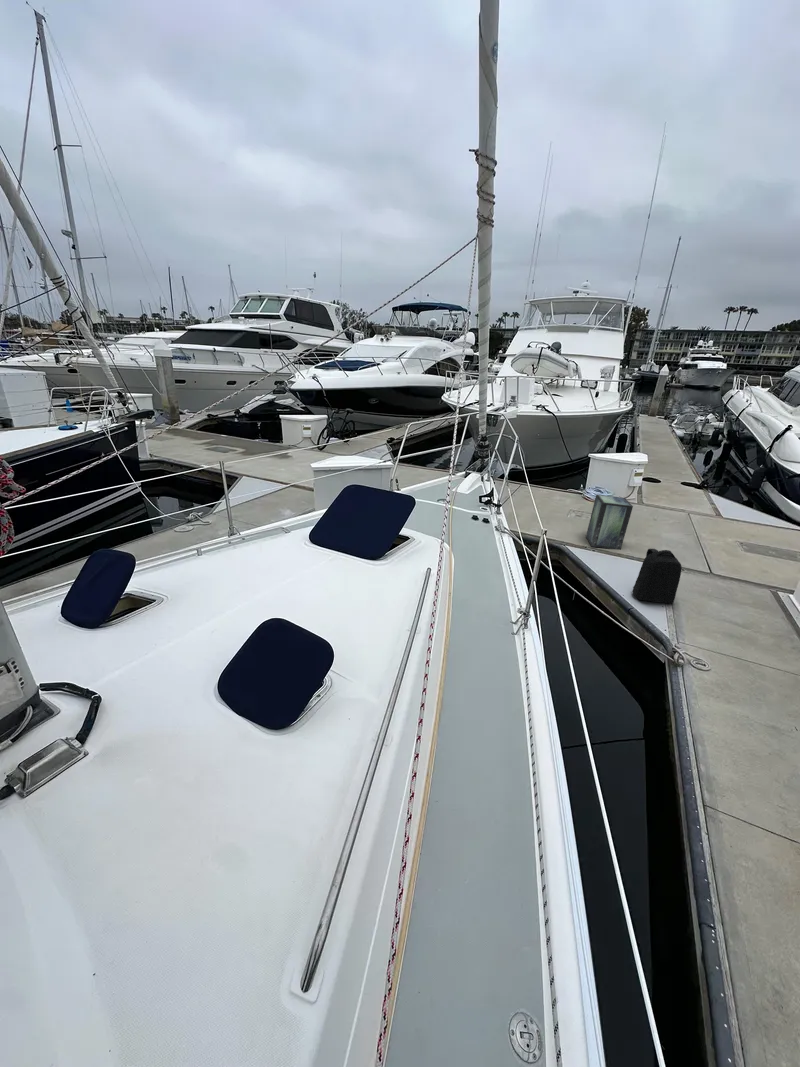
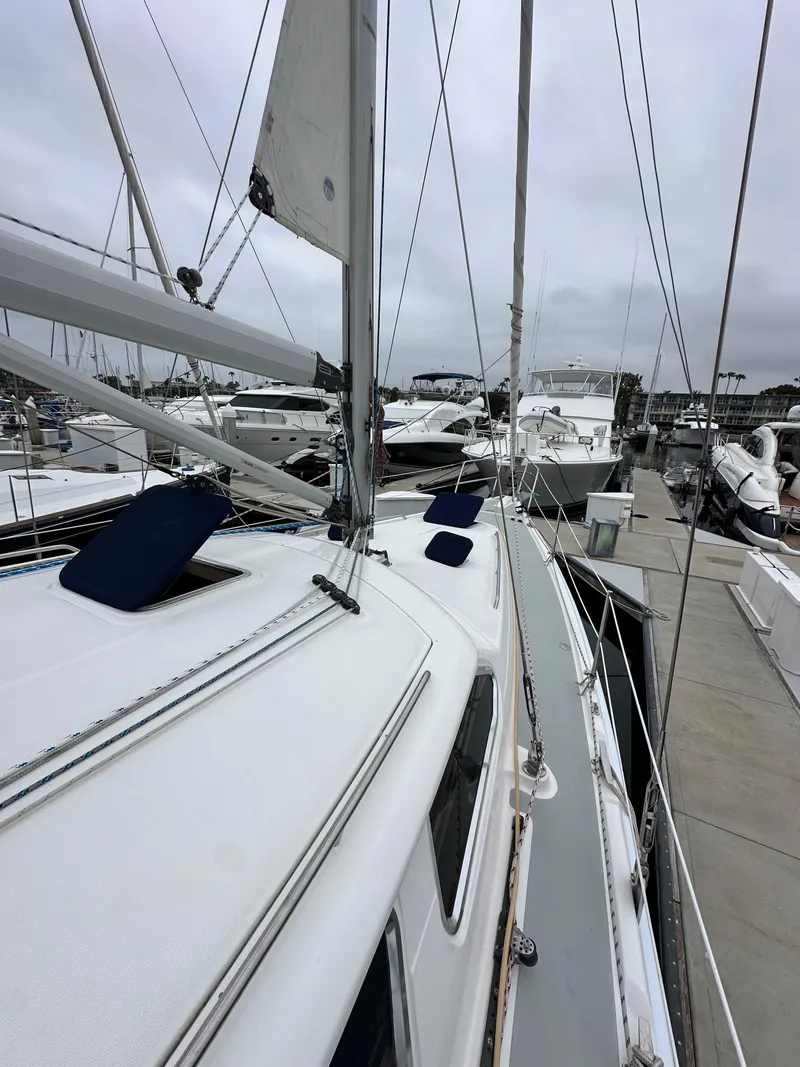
backpack: present [632,549,682,603] -> none [620,549,653,587]

